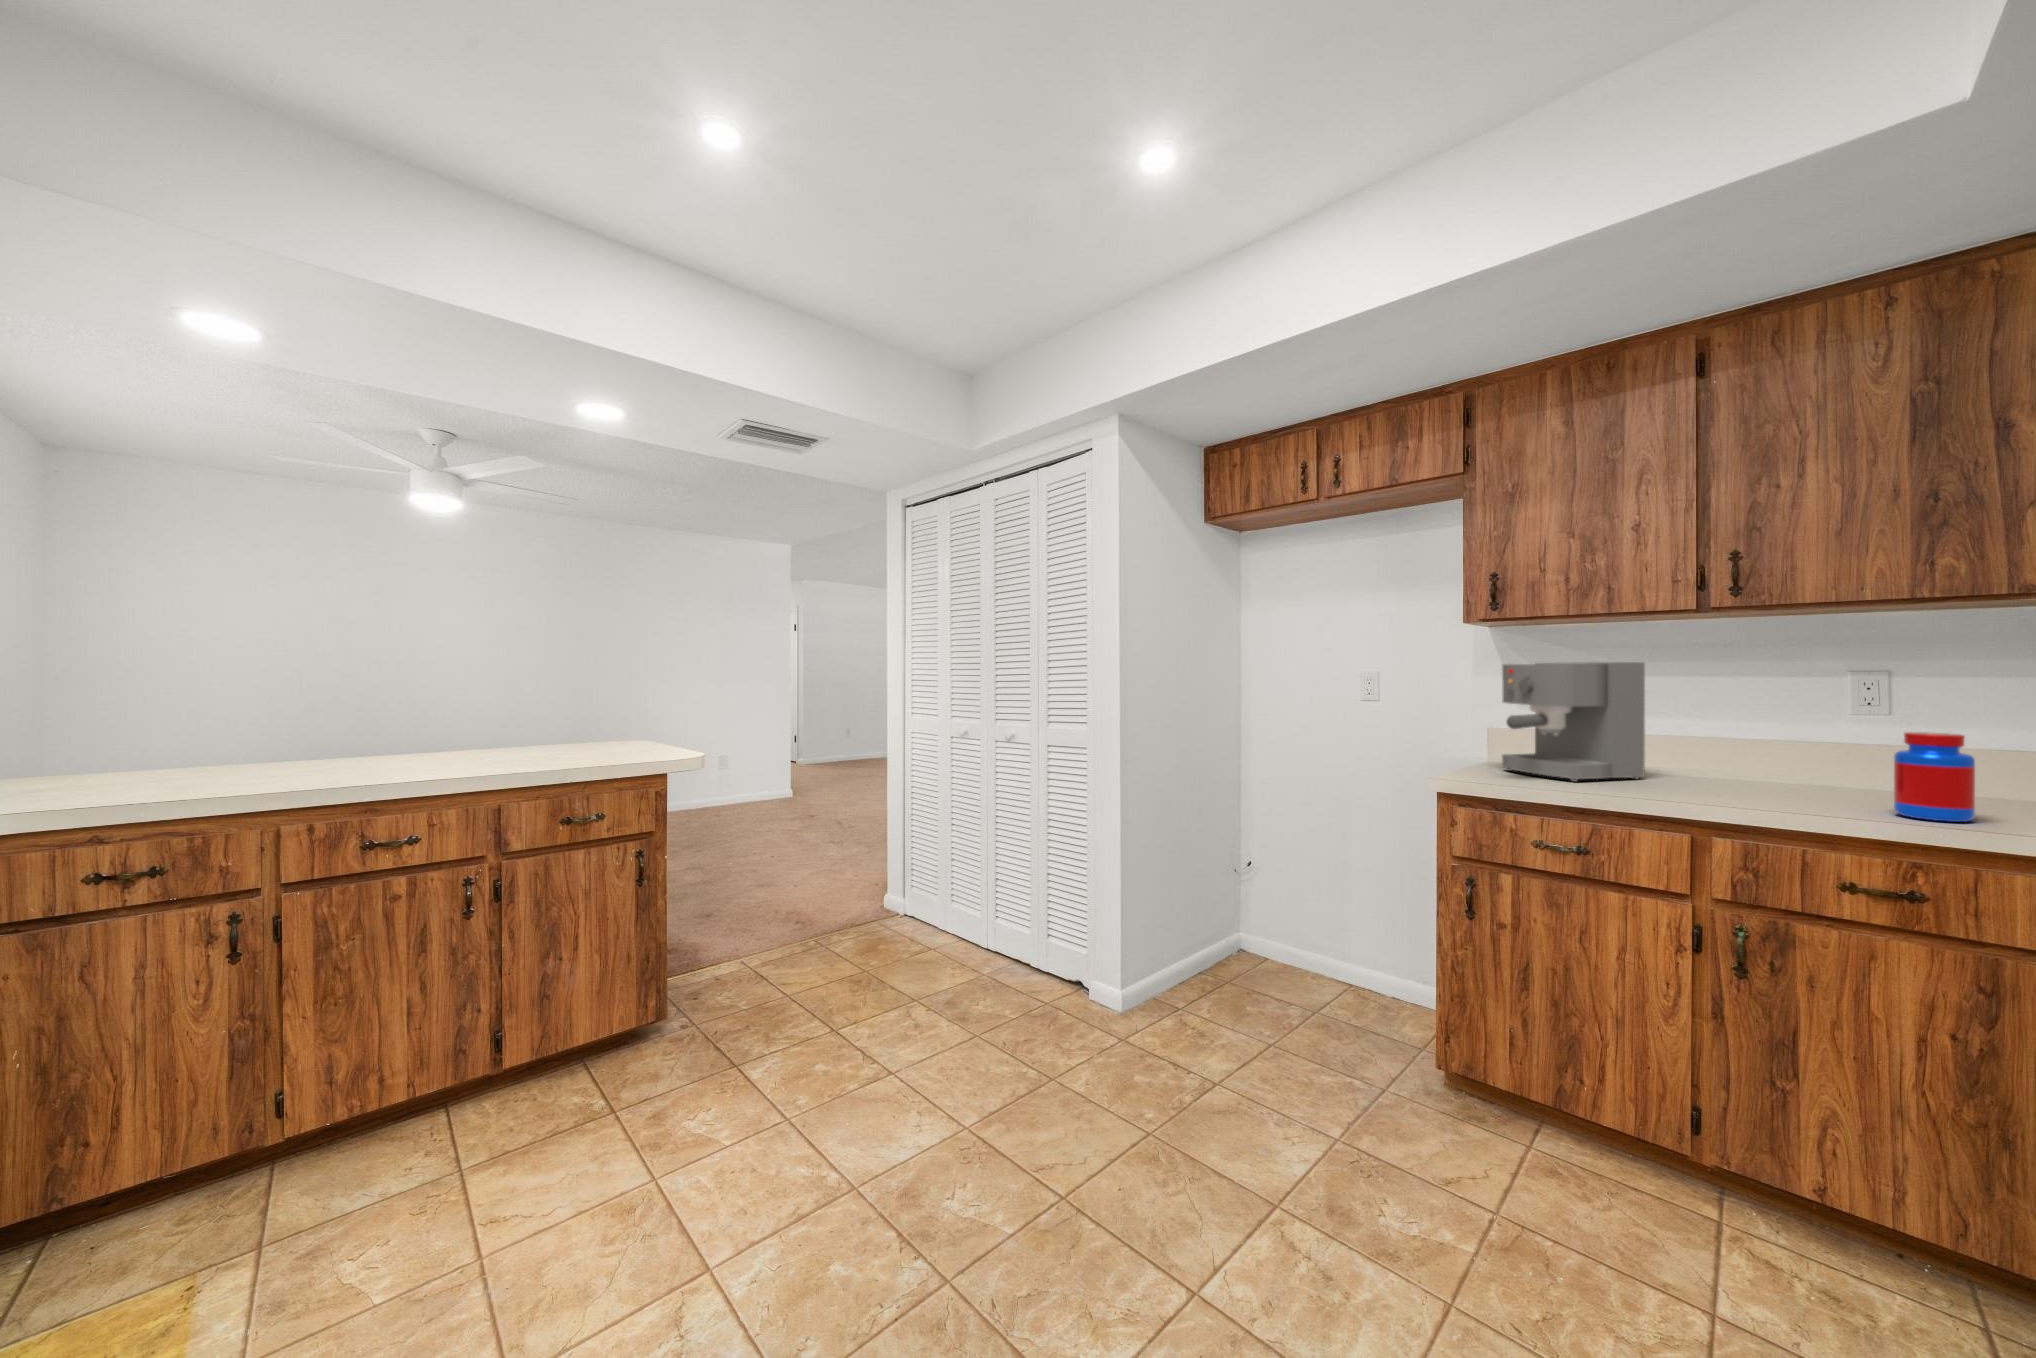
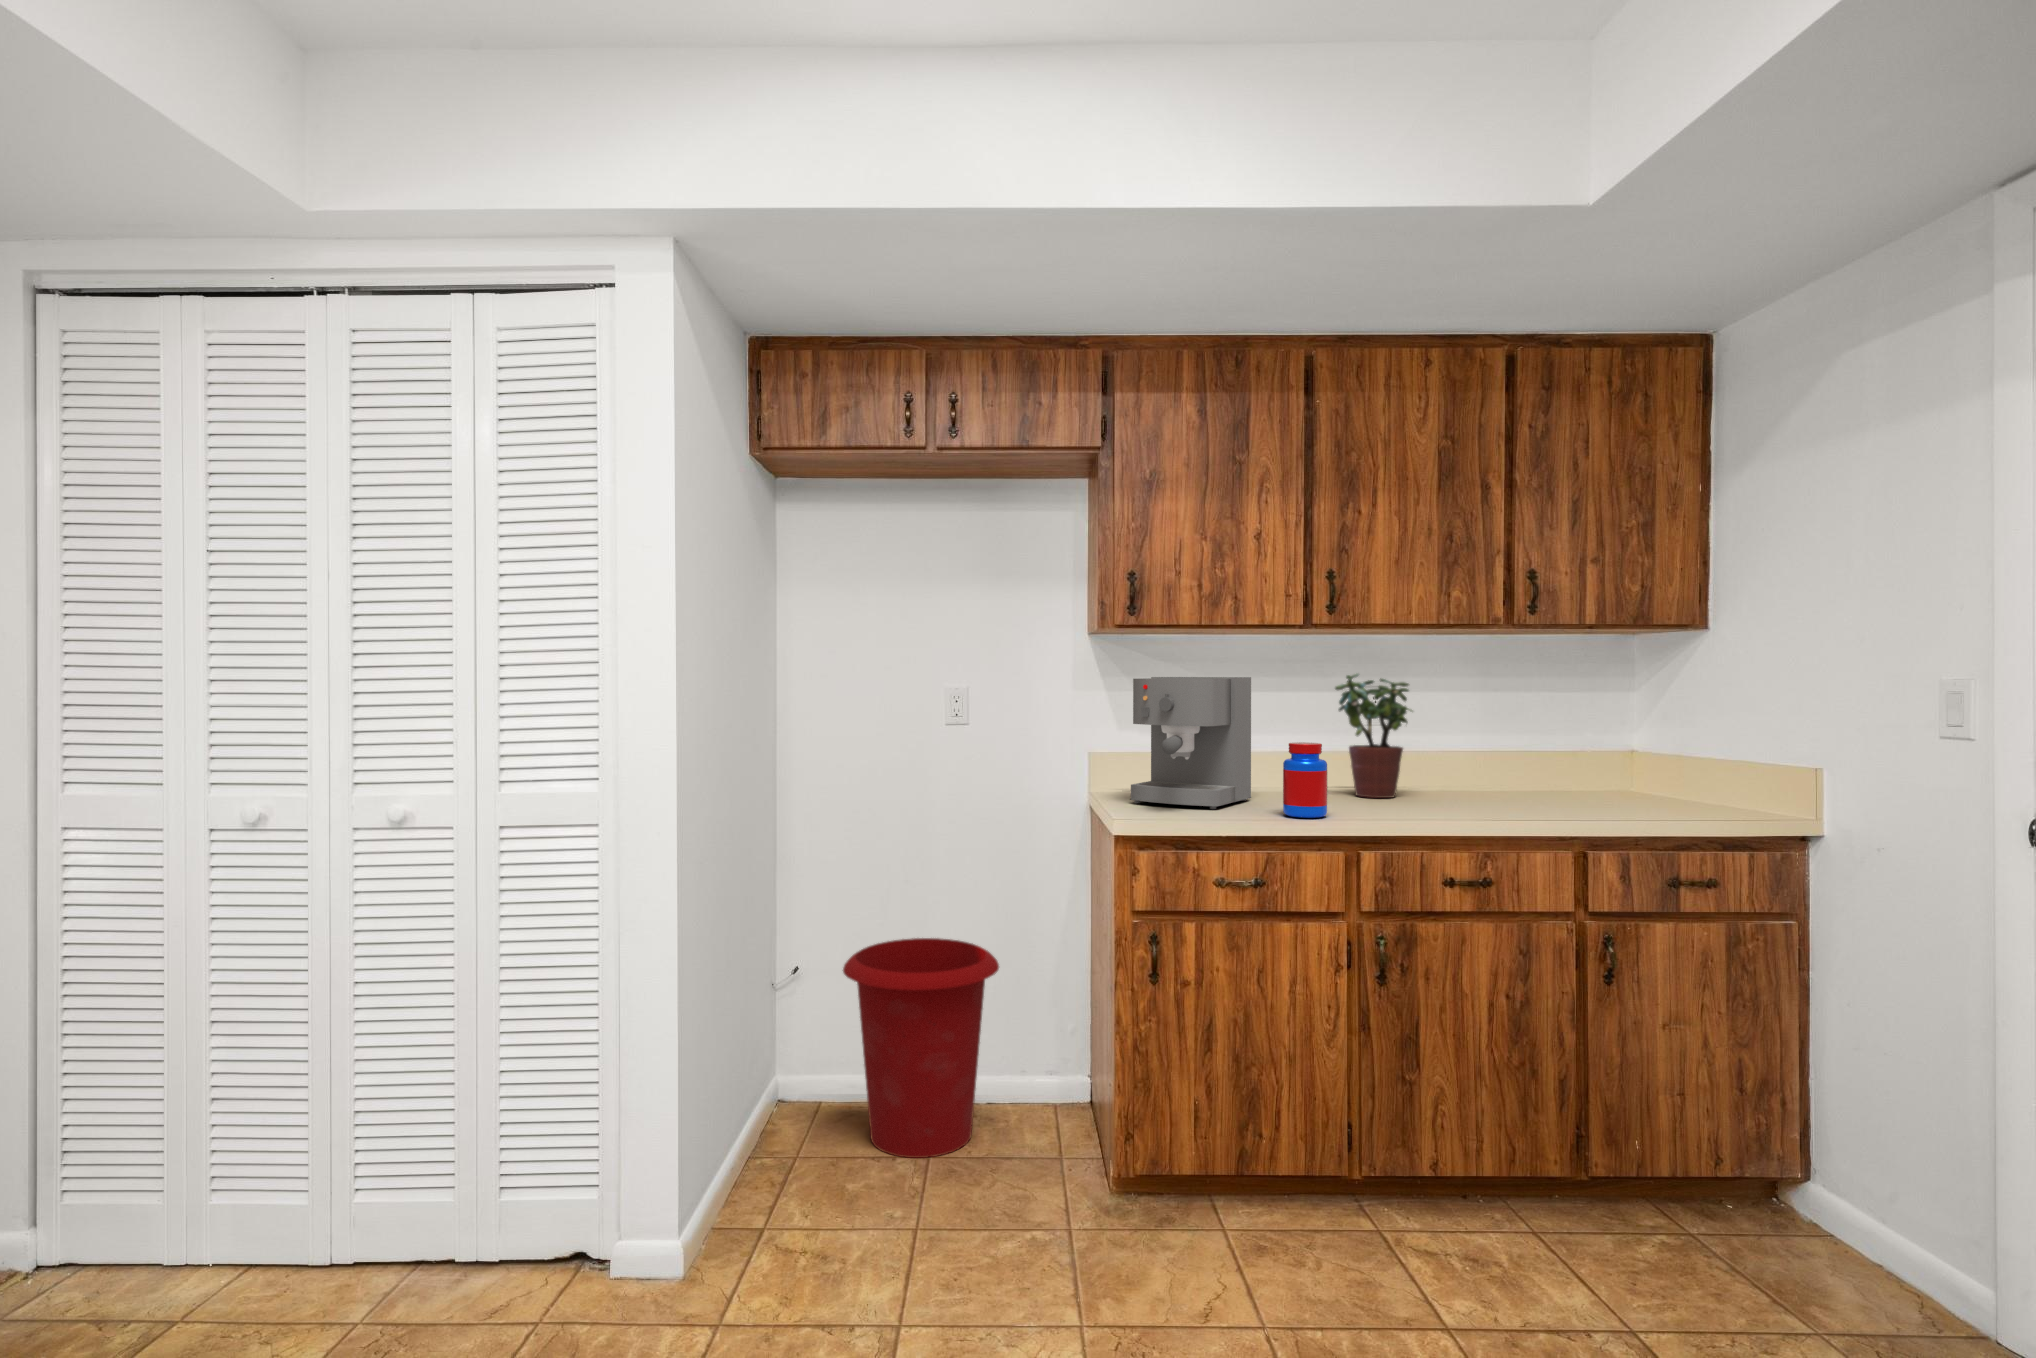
potted plant: none [1766,657,1890,793] -> present [1335,674,1412,798]
jar: present [1894,732,1975,822] -> present [1283,742,1327,818]
waste bin: none [1266,852,1389,1011] -> present [843,938,999,1158]

